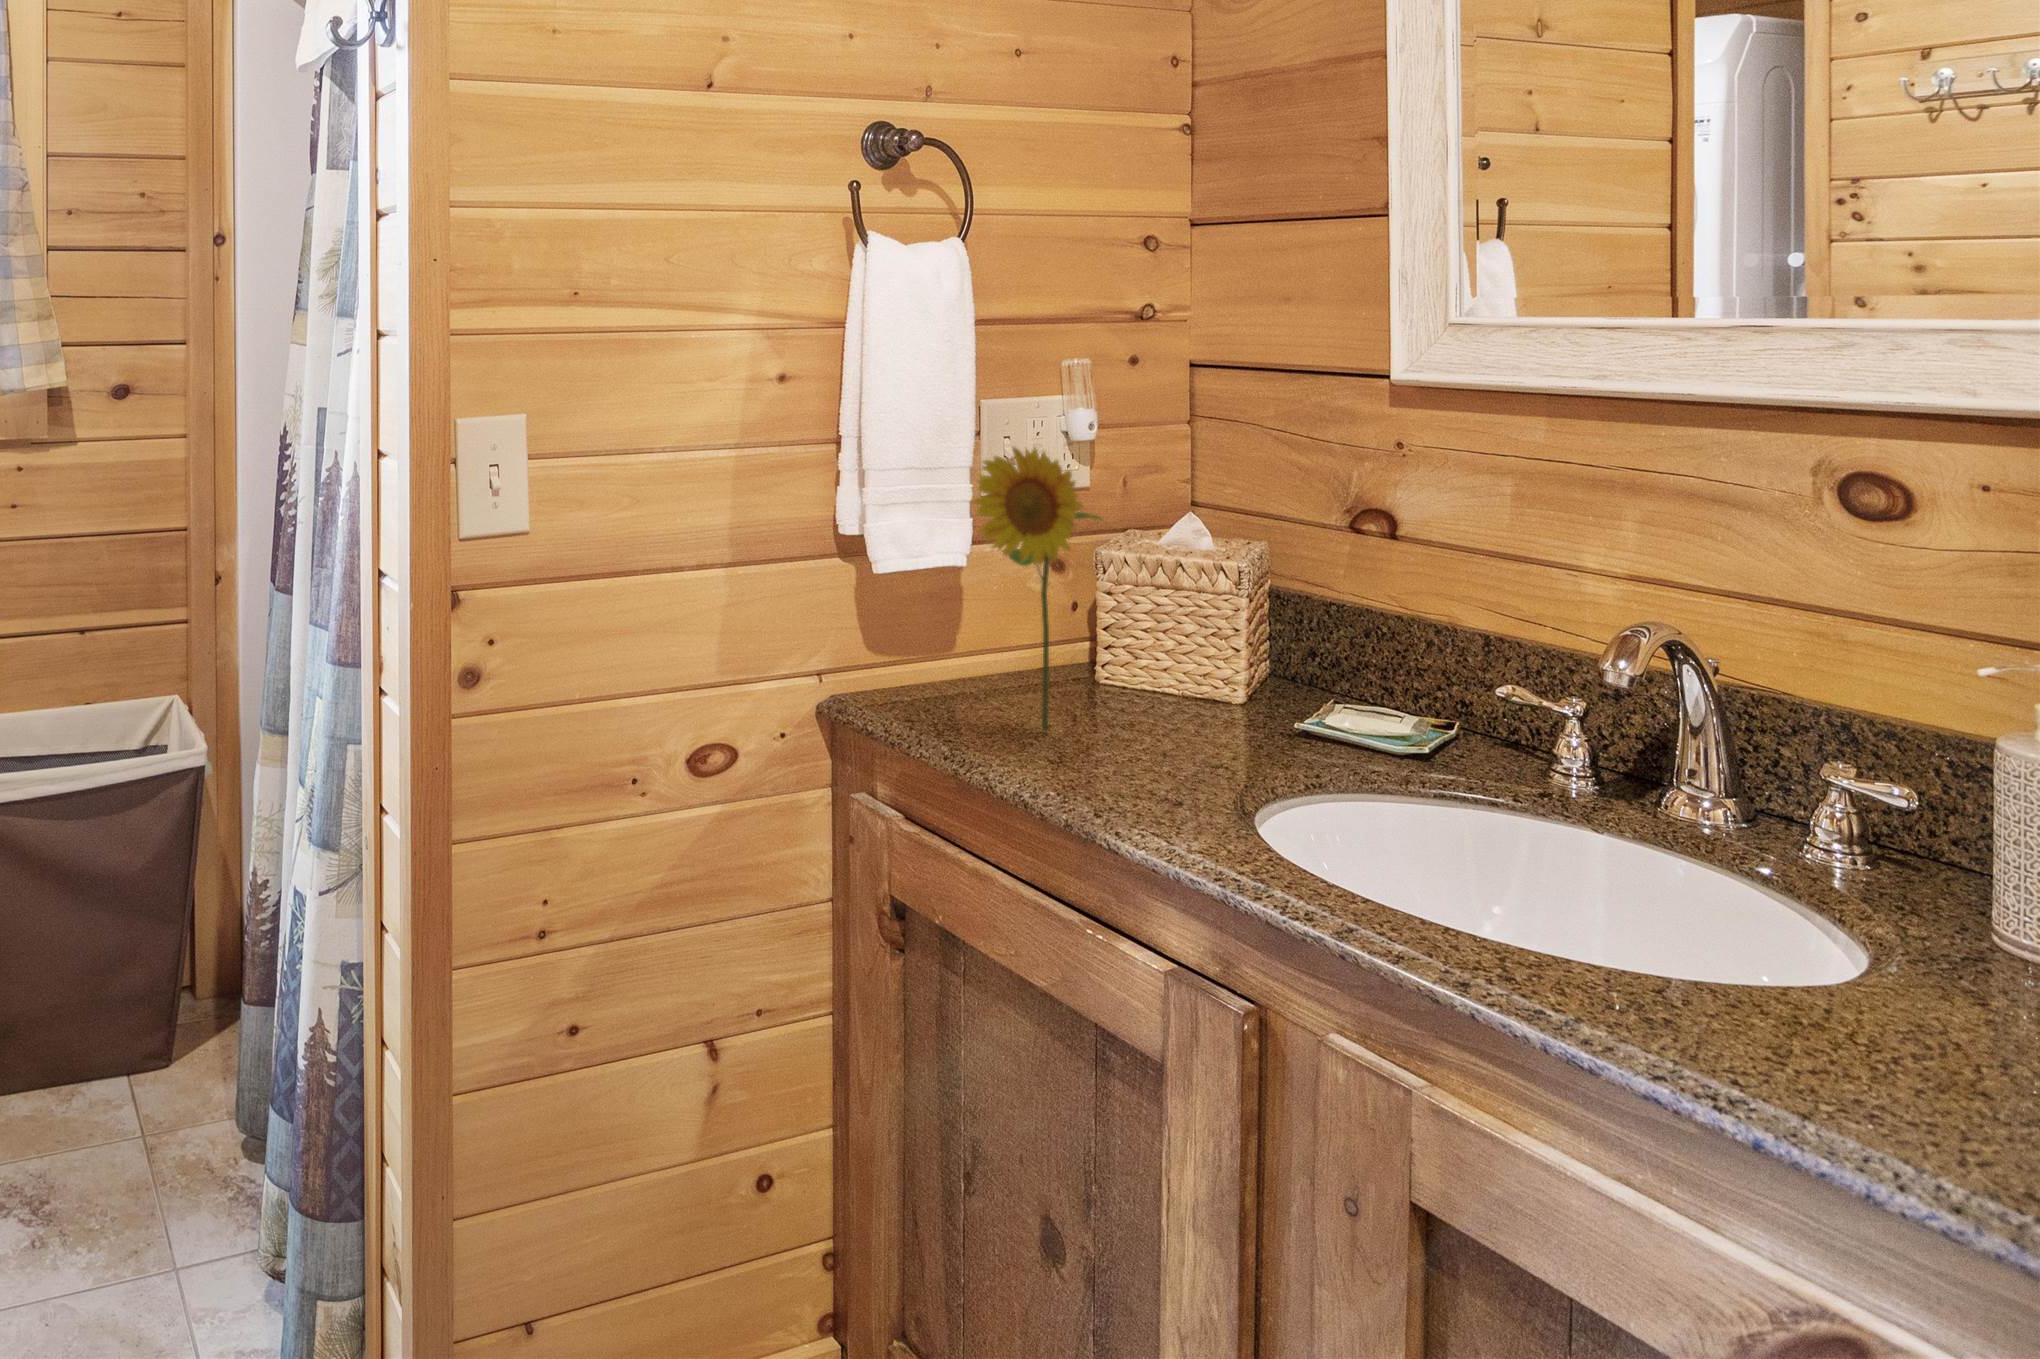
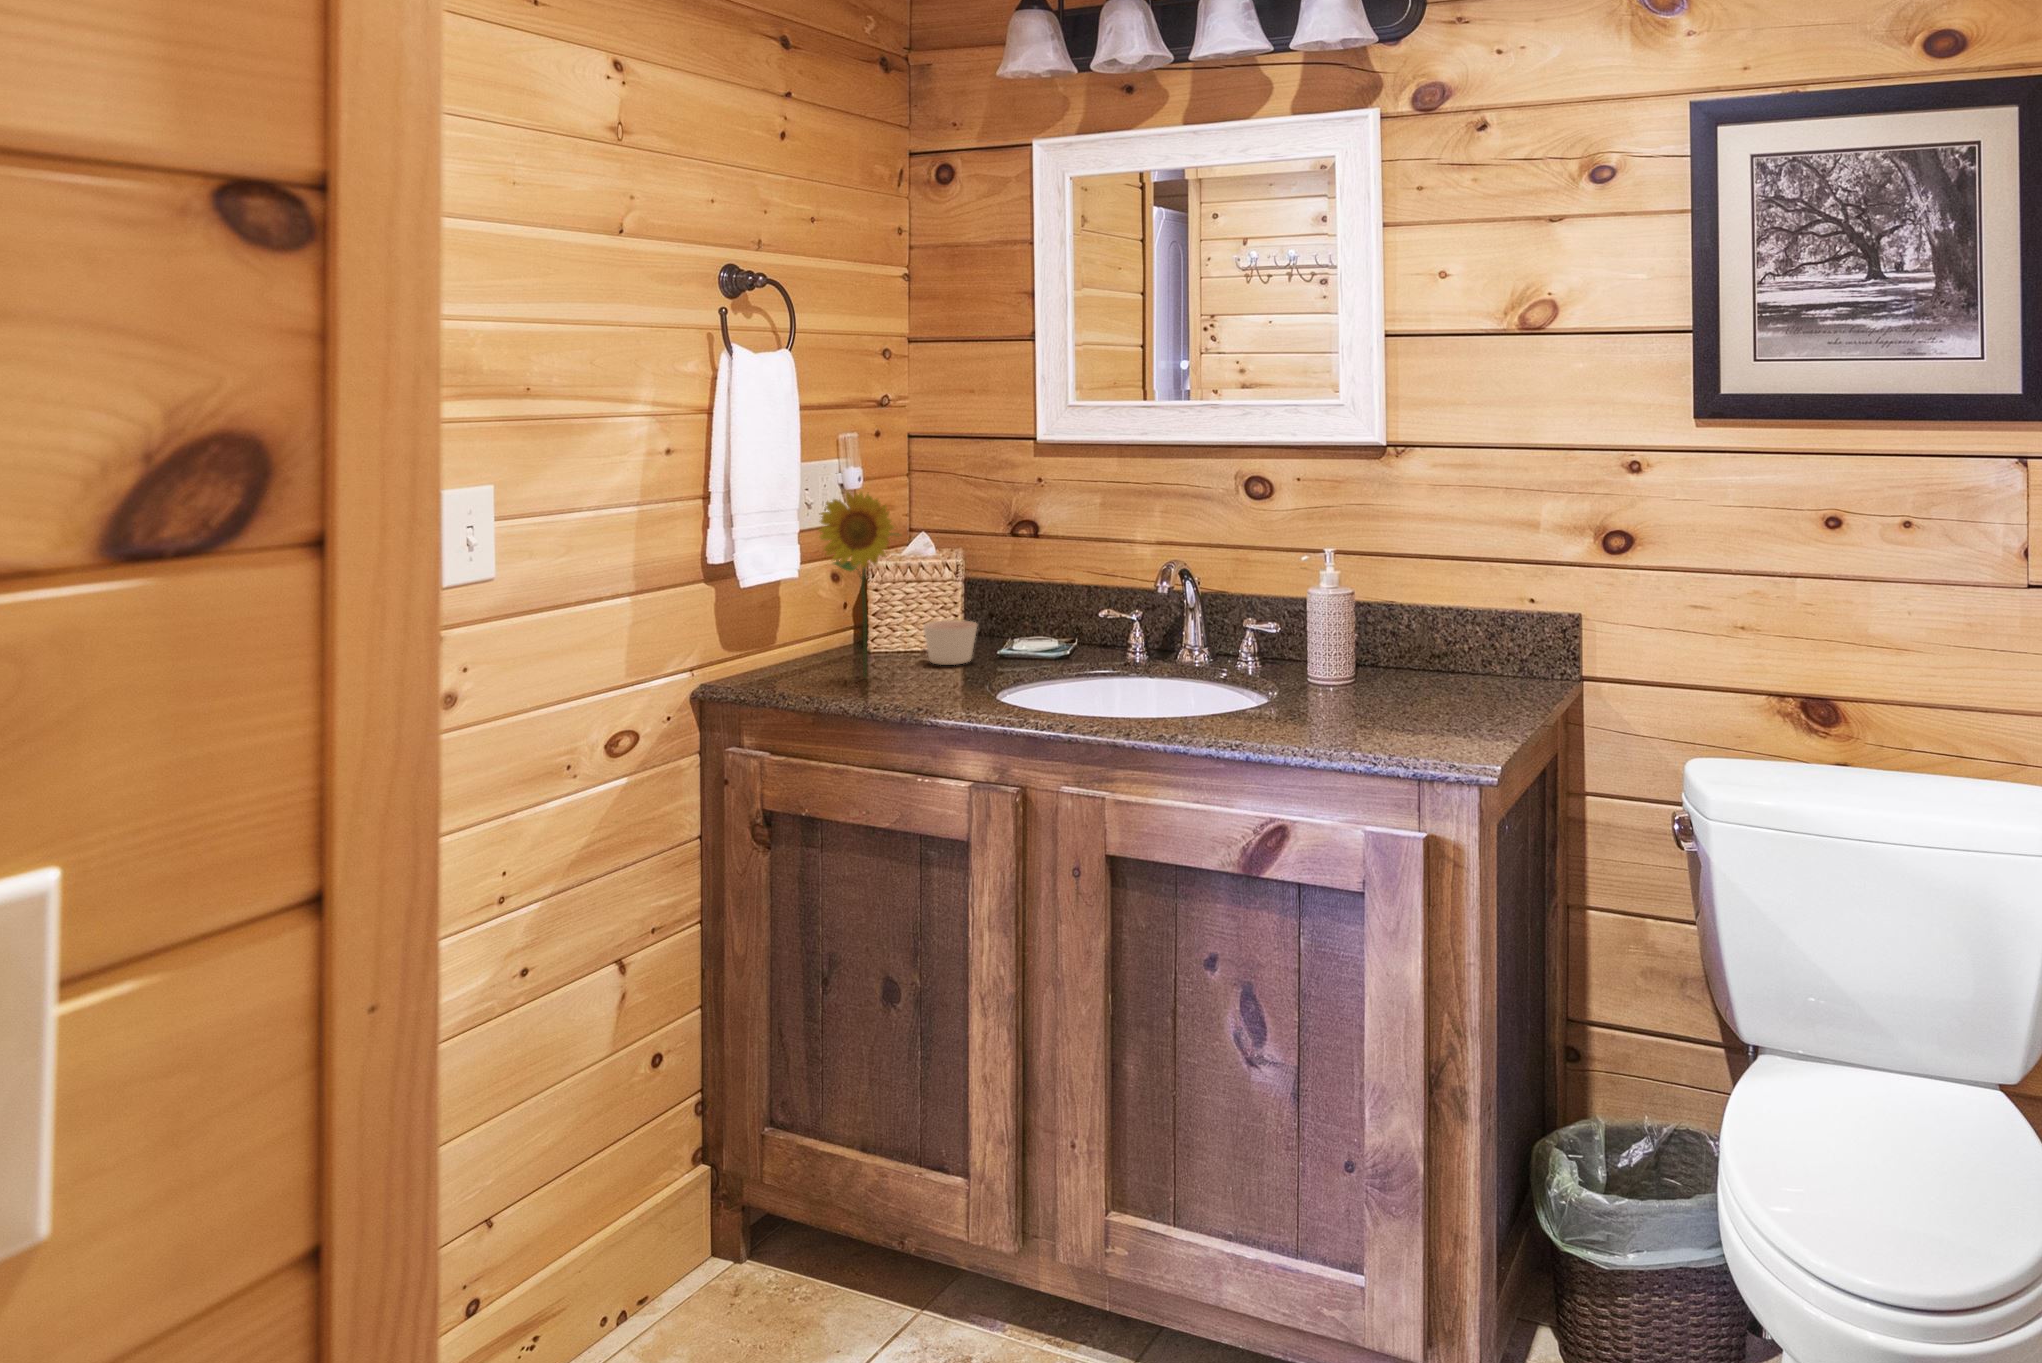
candle: none [1158,657,1253,735] -> present [923,620,977,665]

